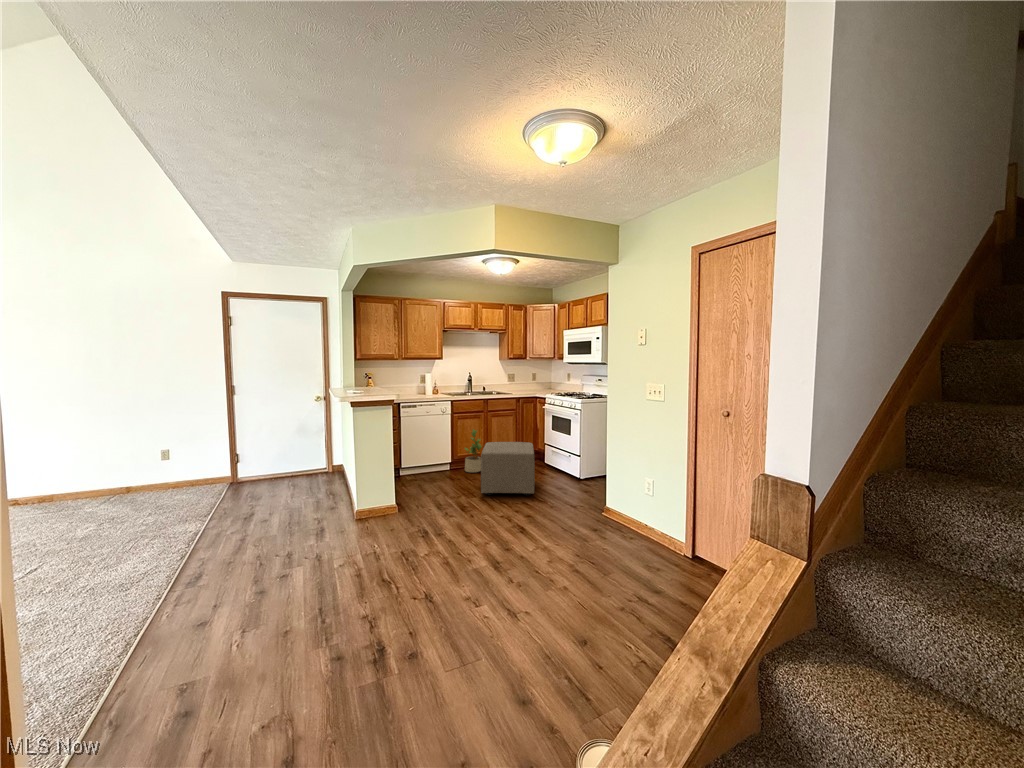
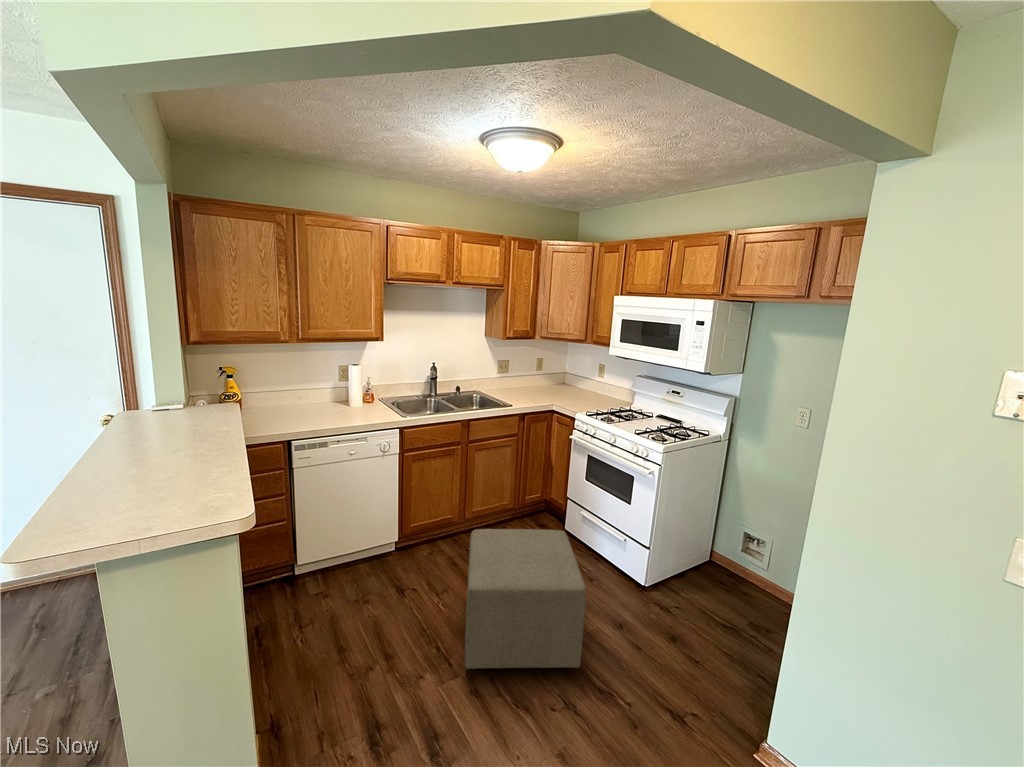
potted plant: present [465,429,482,472] -> none [424,485,463,569]

